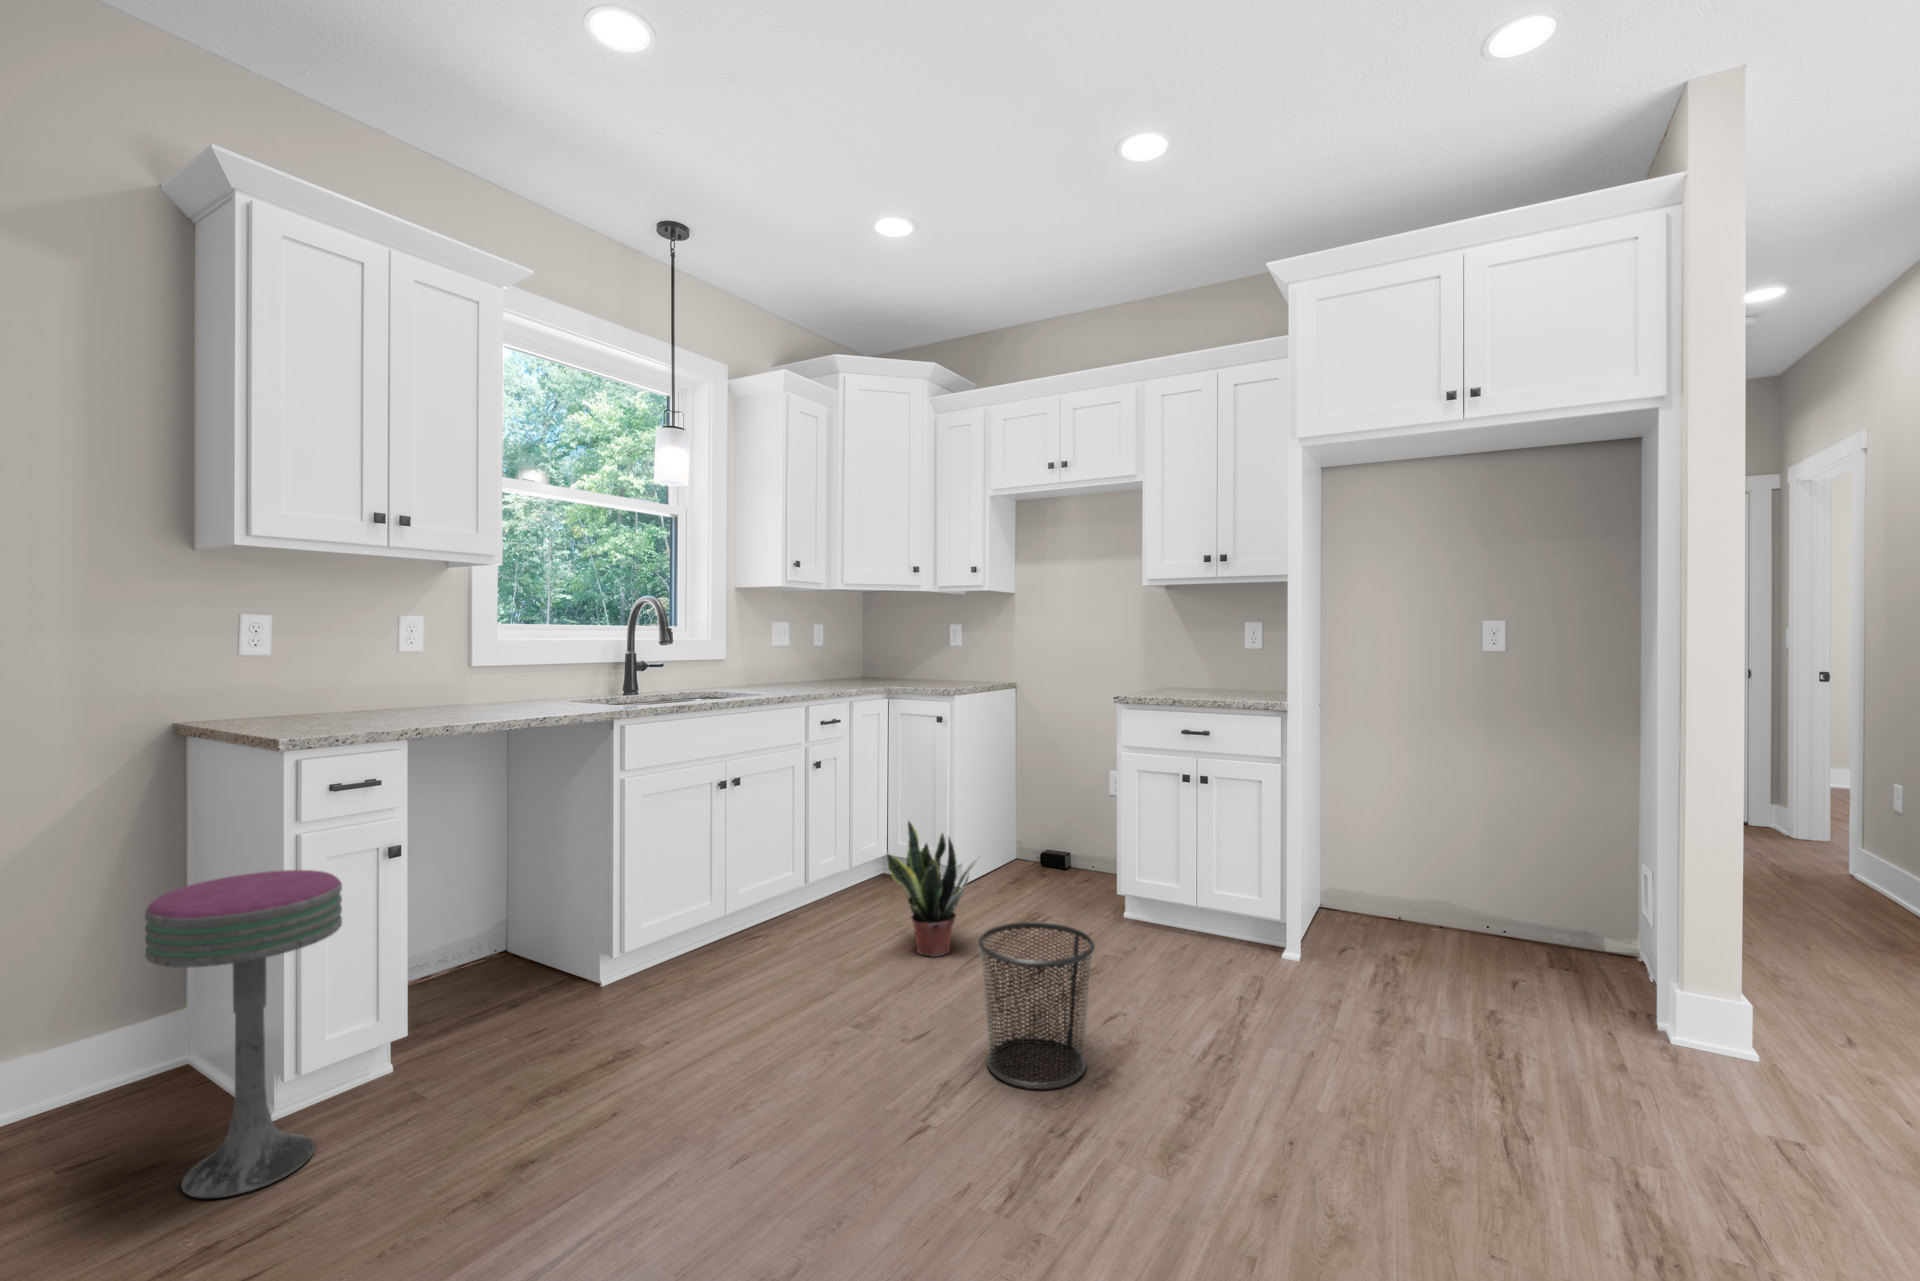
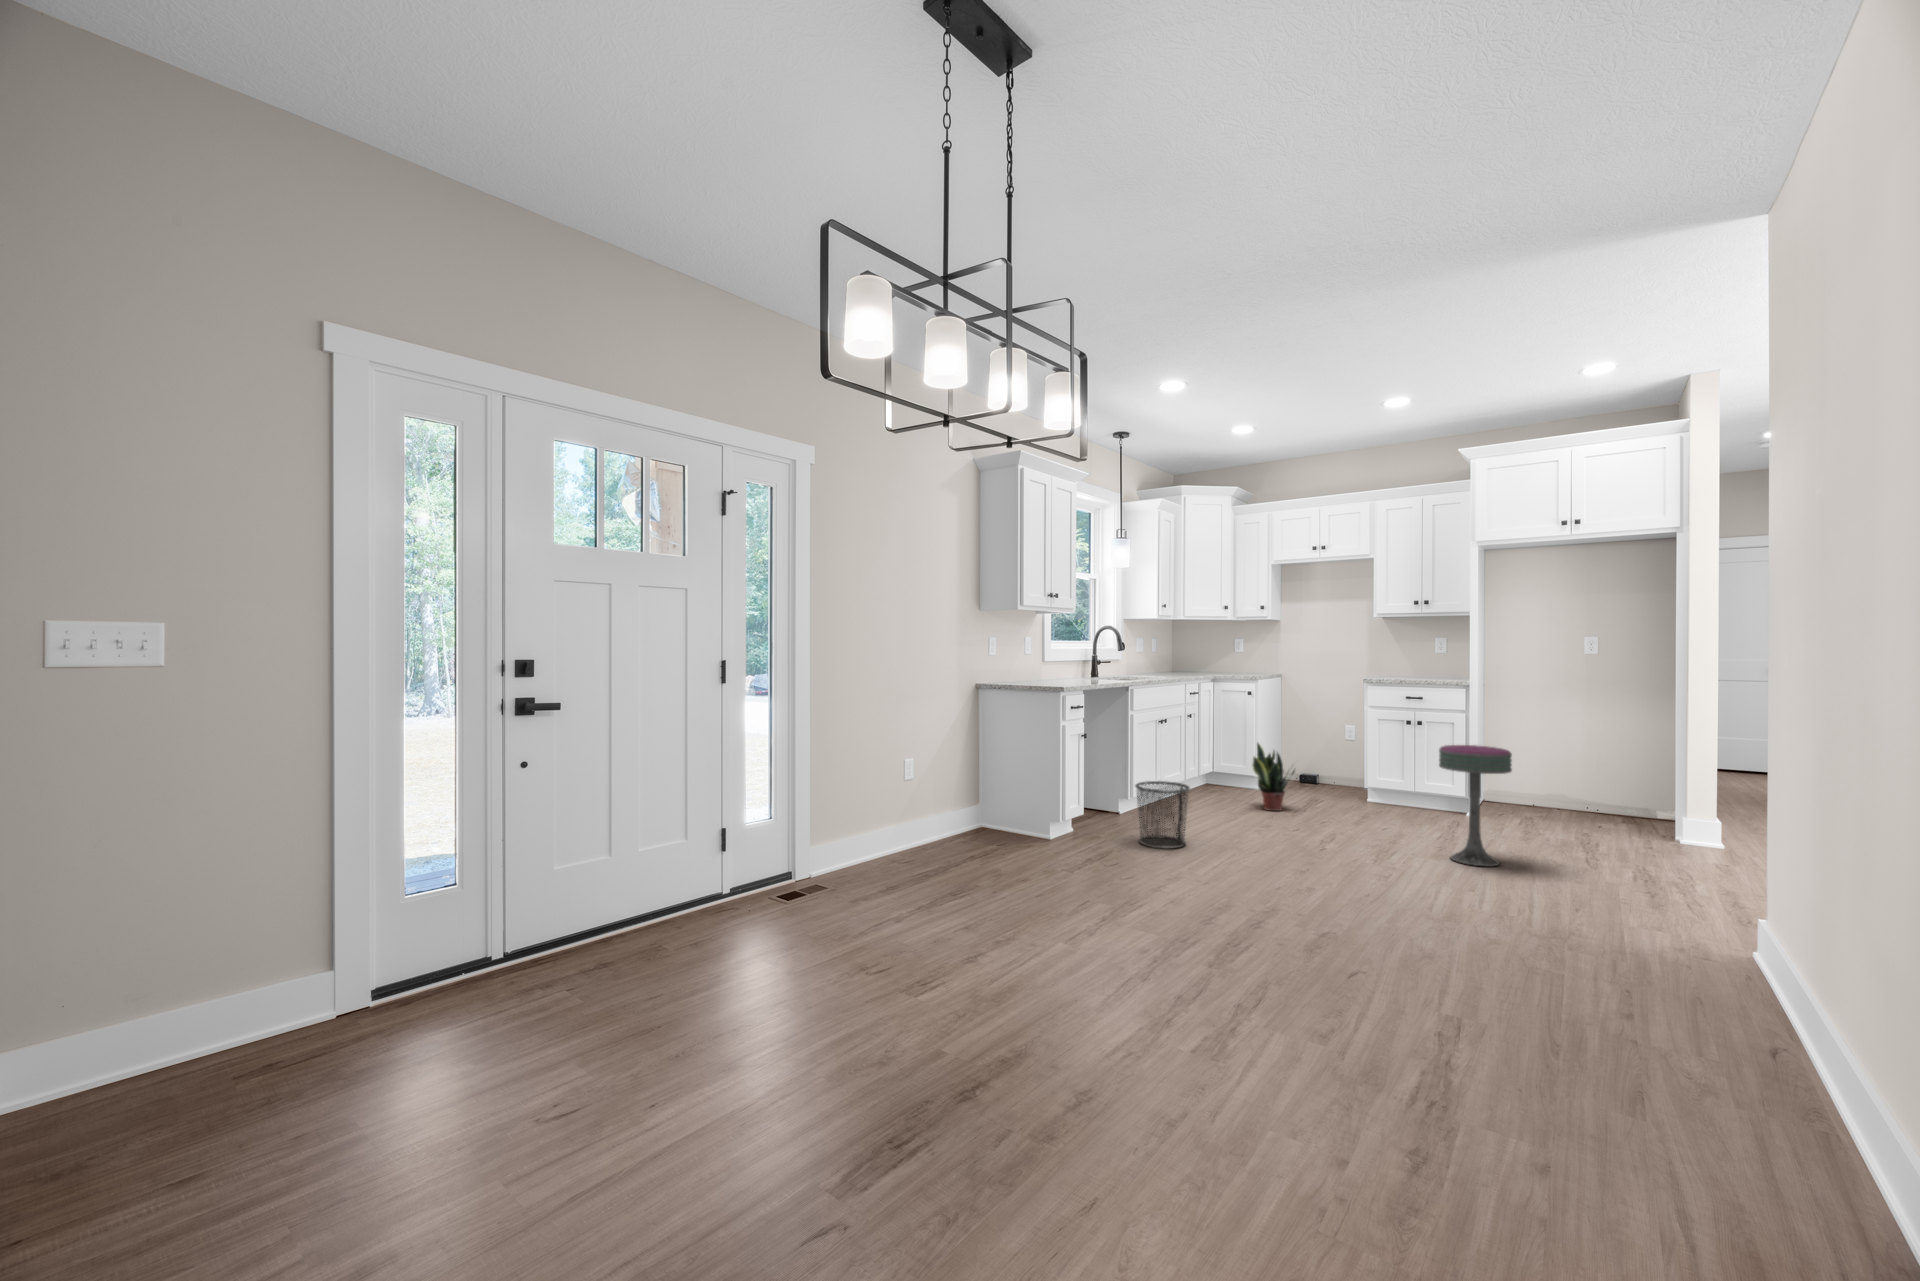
bar stool: present [145,870,342,1198] -> present [1439,745,1512,867]
waste bin: present [978,922,1095,1089] -> present [1135,781,1190,849]

